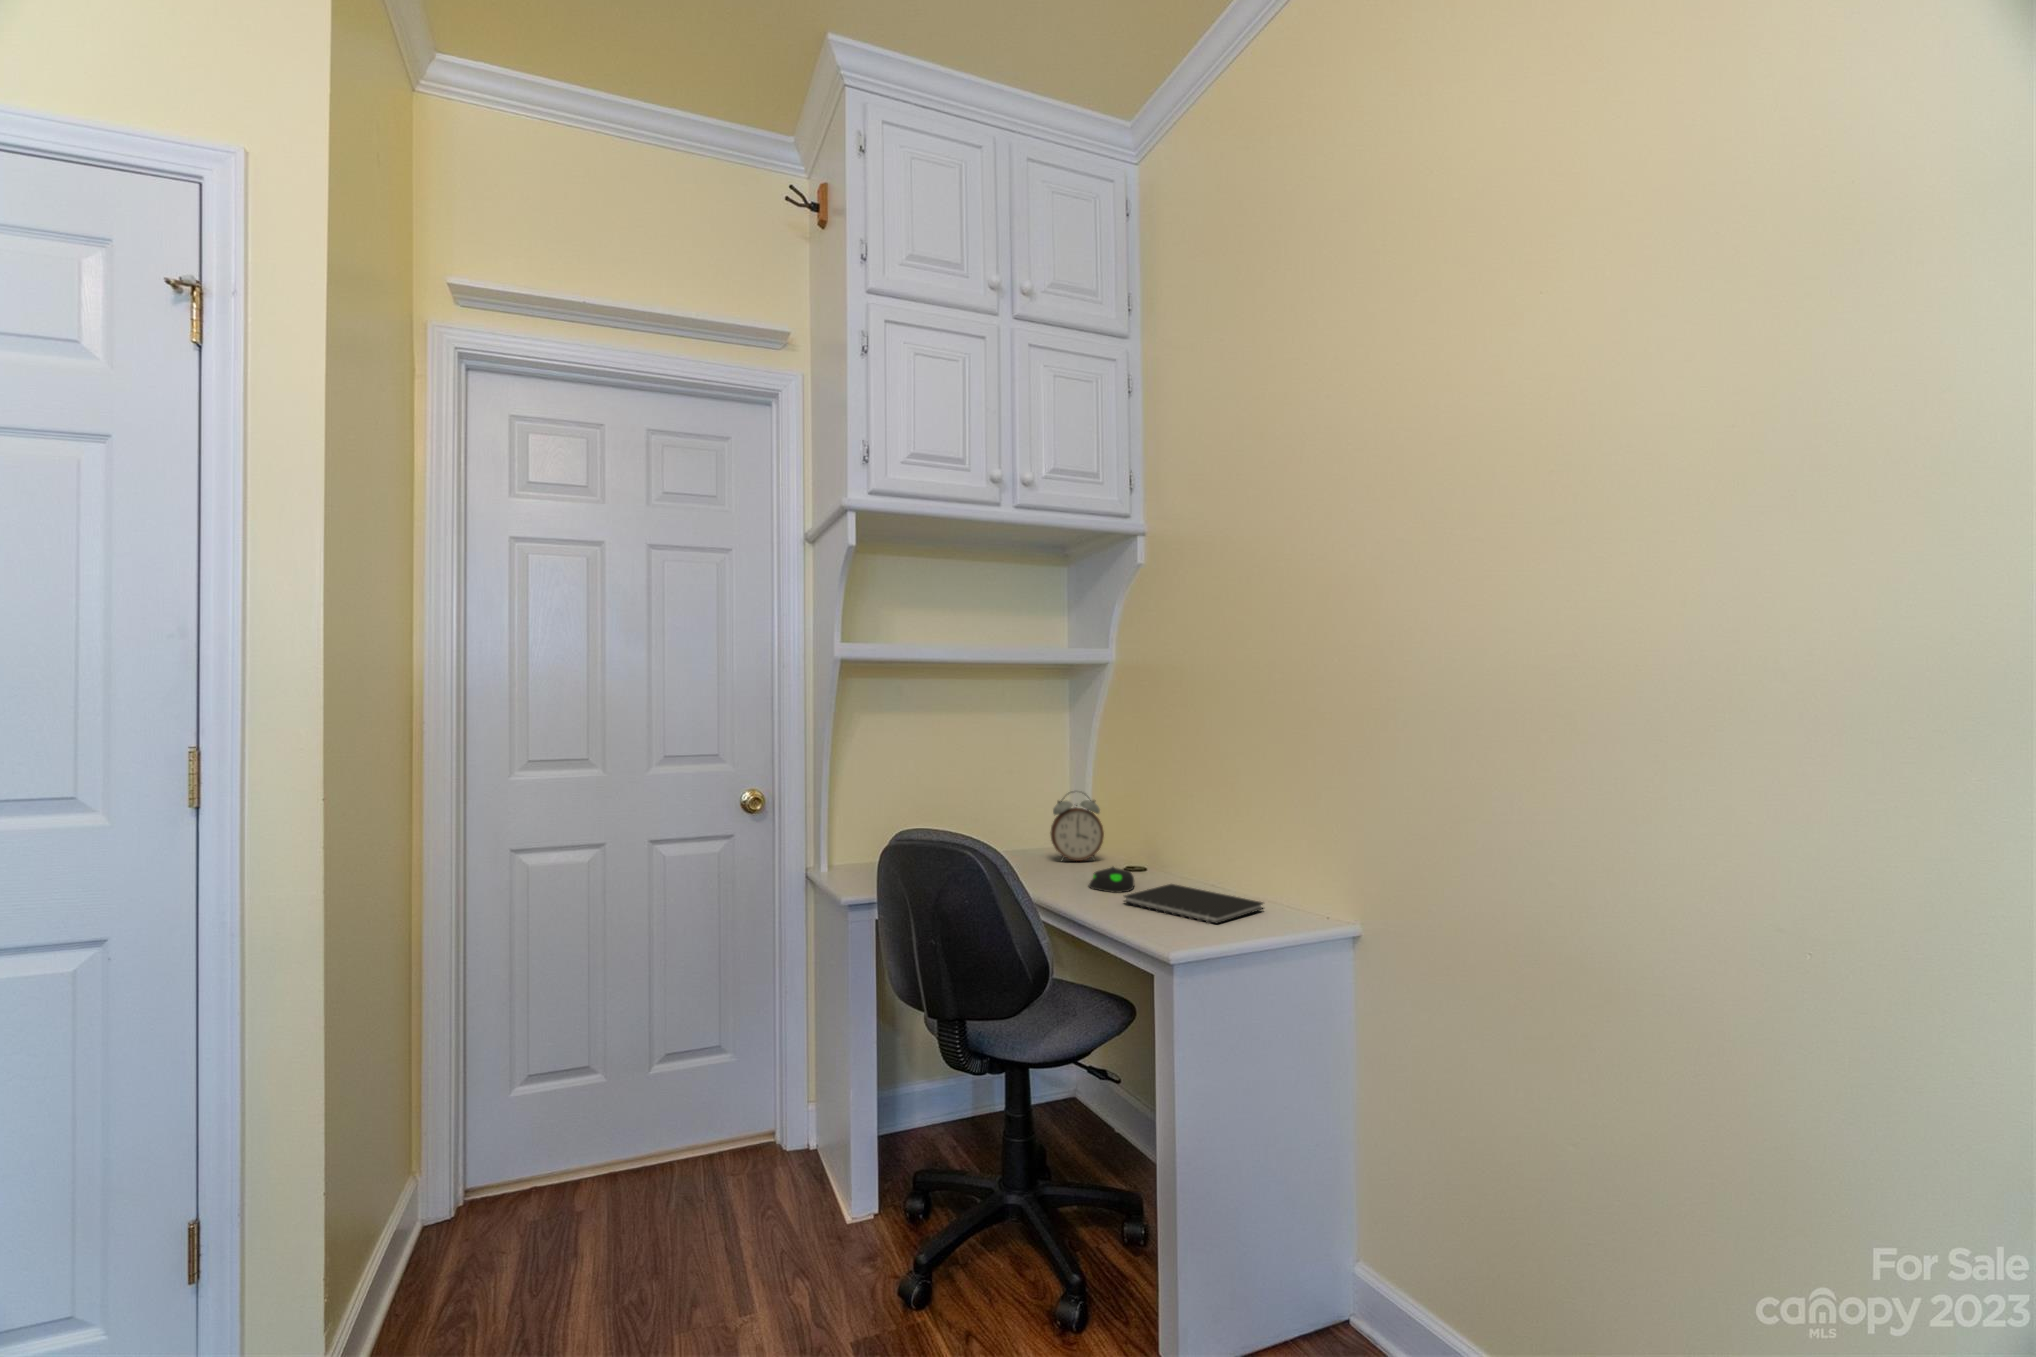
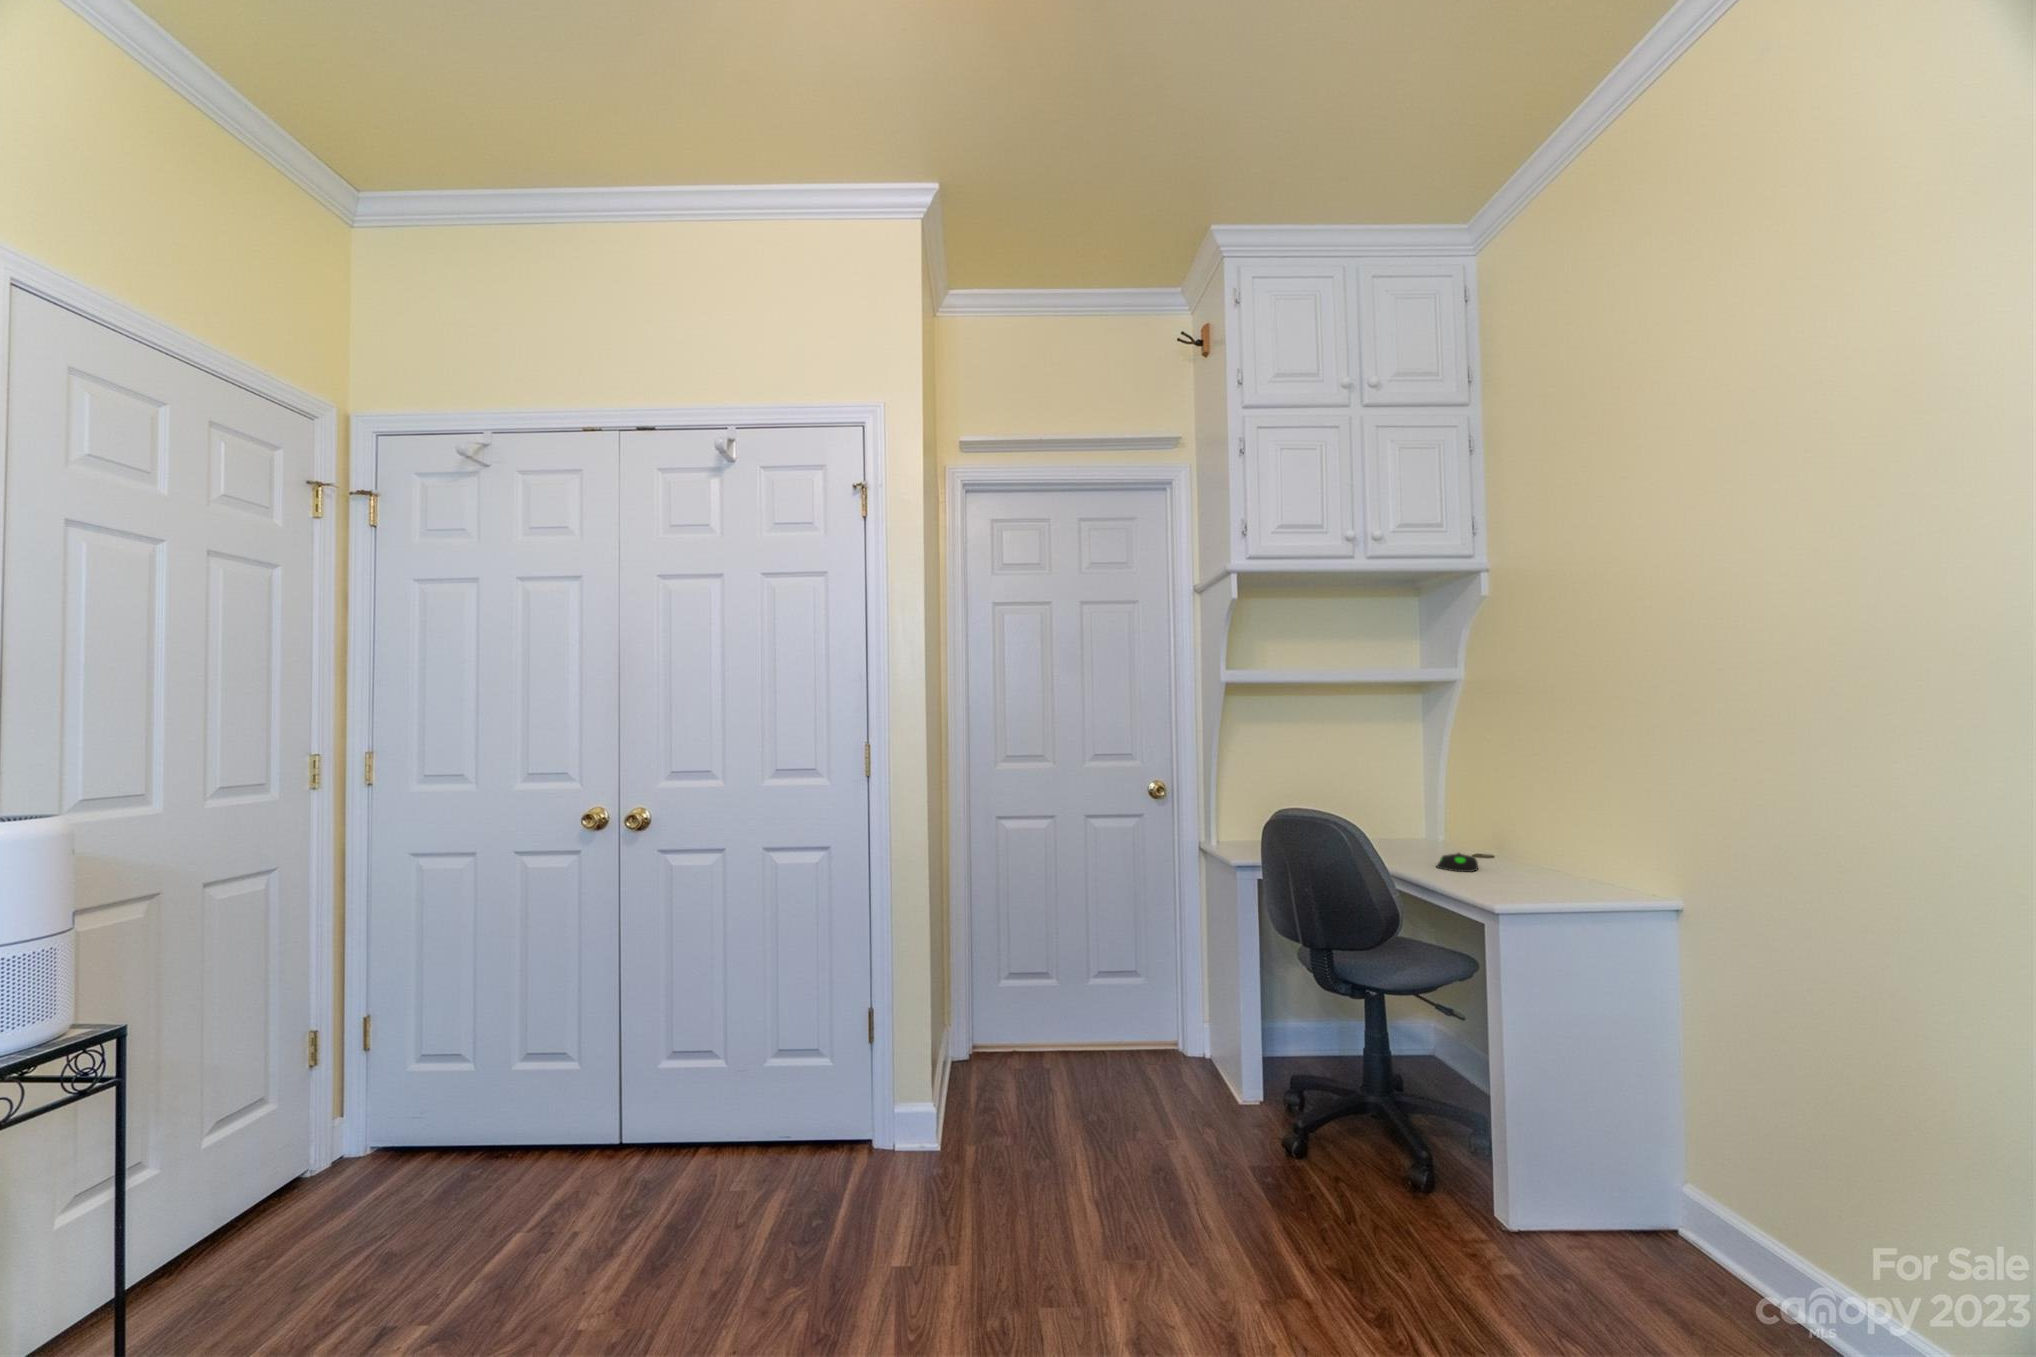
alarm clock: present [1051,800,1104,861] -> none [1404,791,1455,852]
notebook: present [1124,884,1263,924] -> none [1464,867,1594,894]

